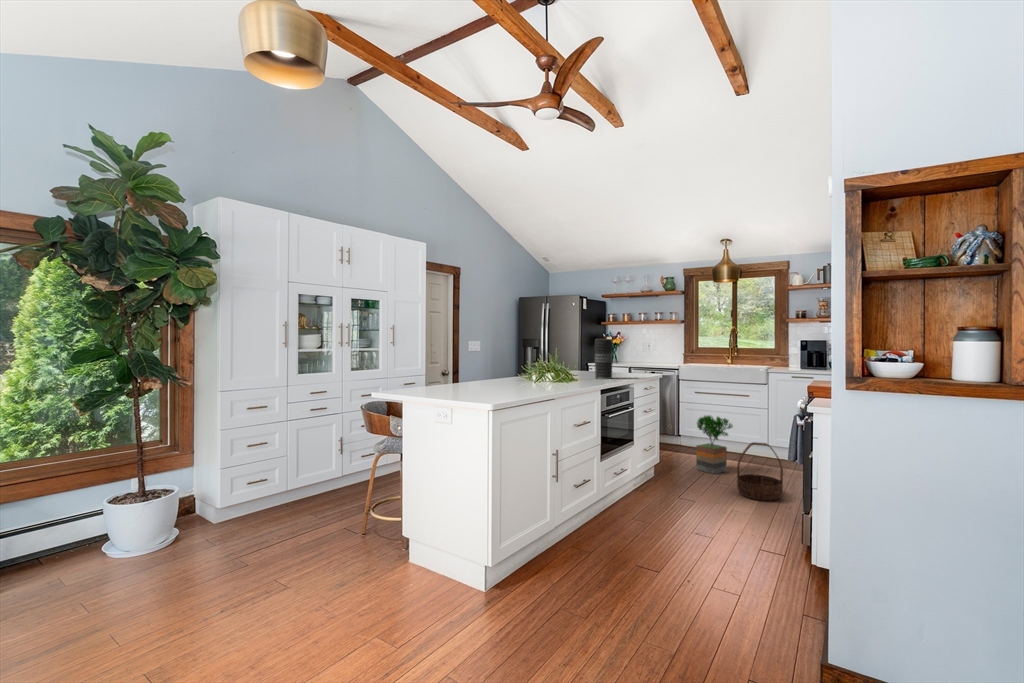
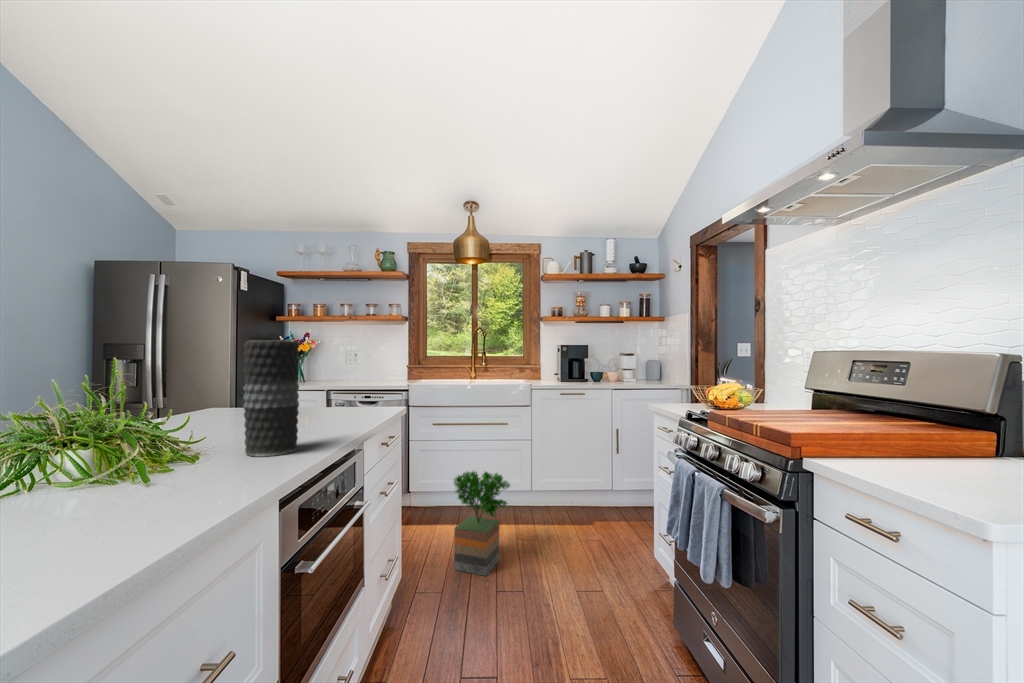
basket: present [737,442,783,501] -> none [546,525,619,641]

